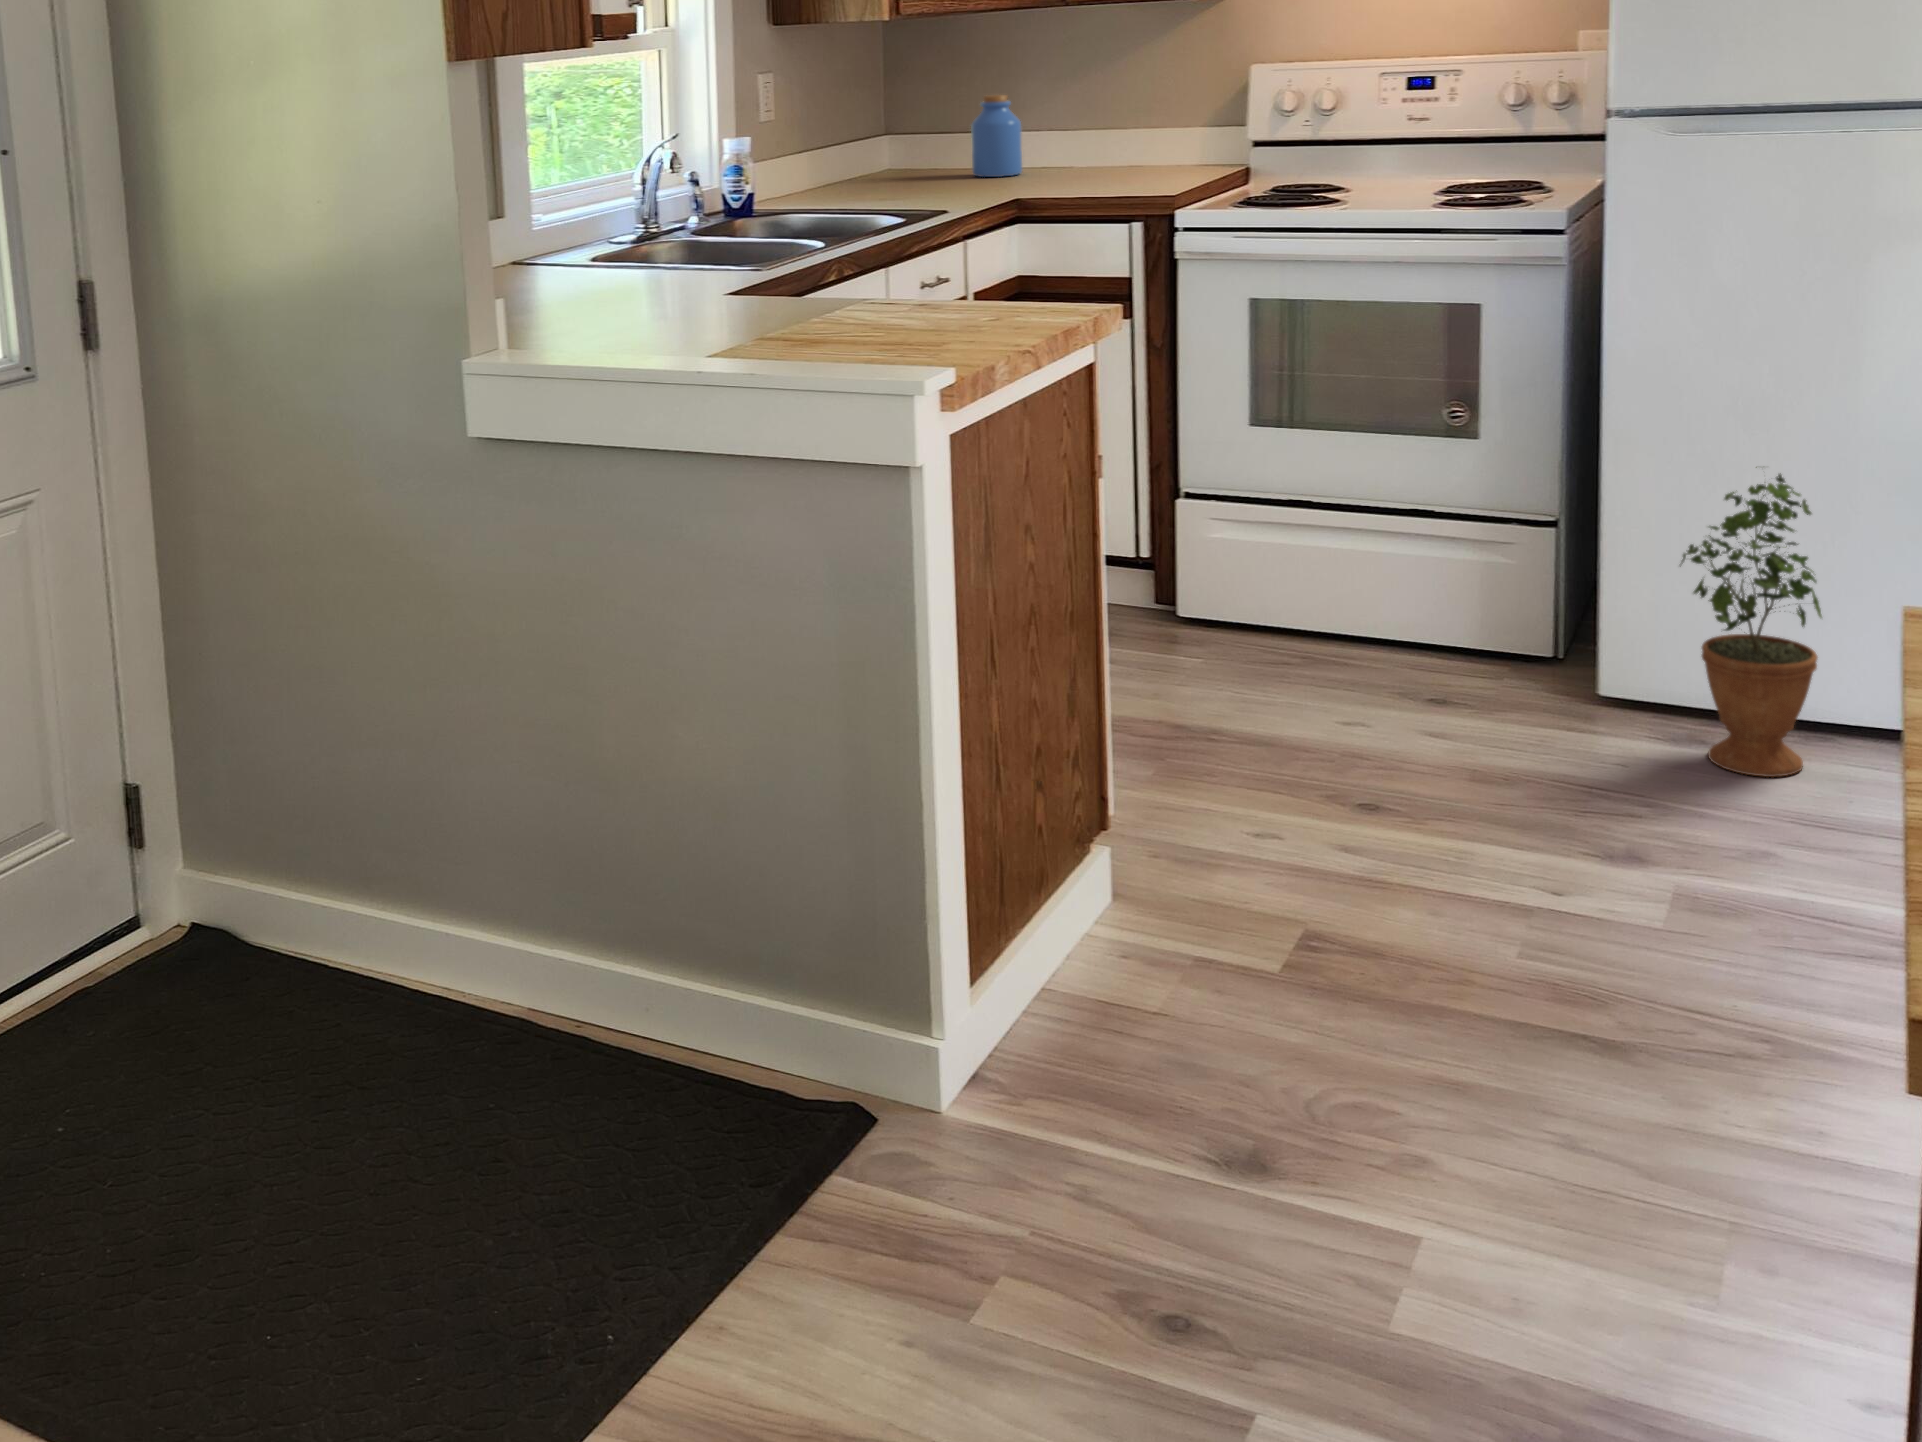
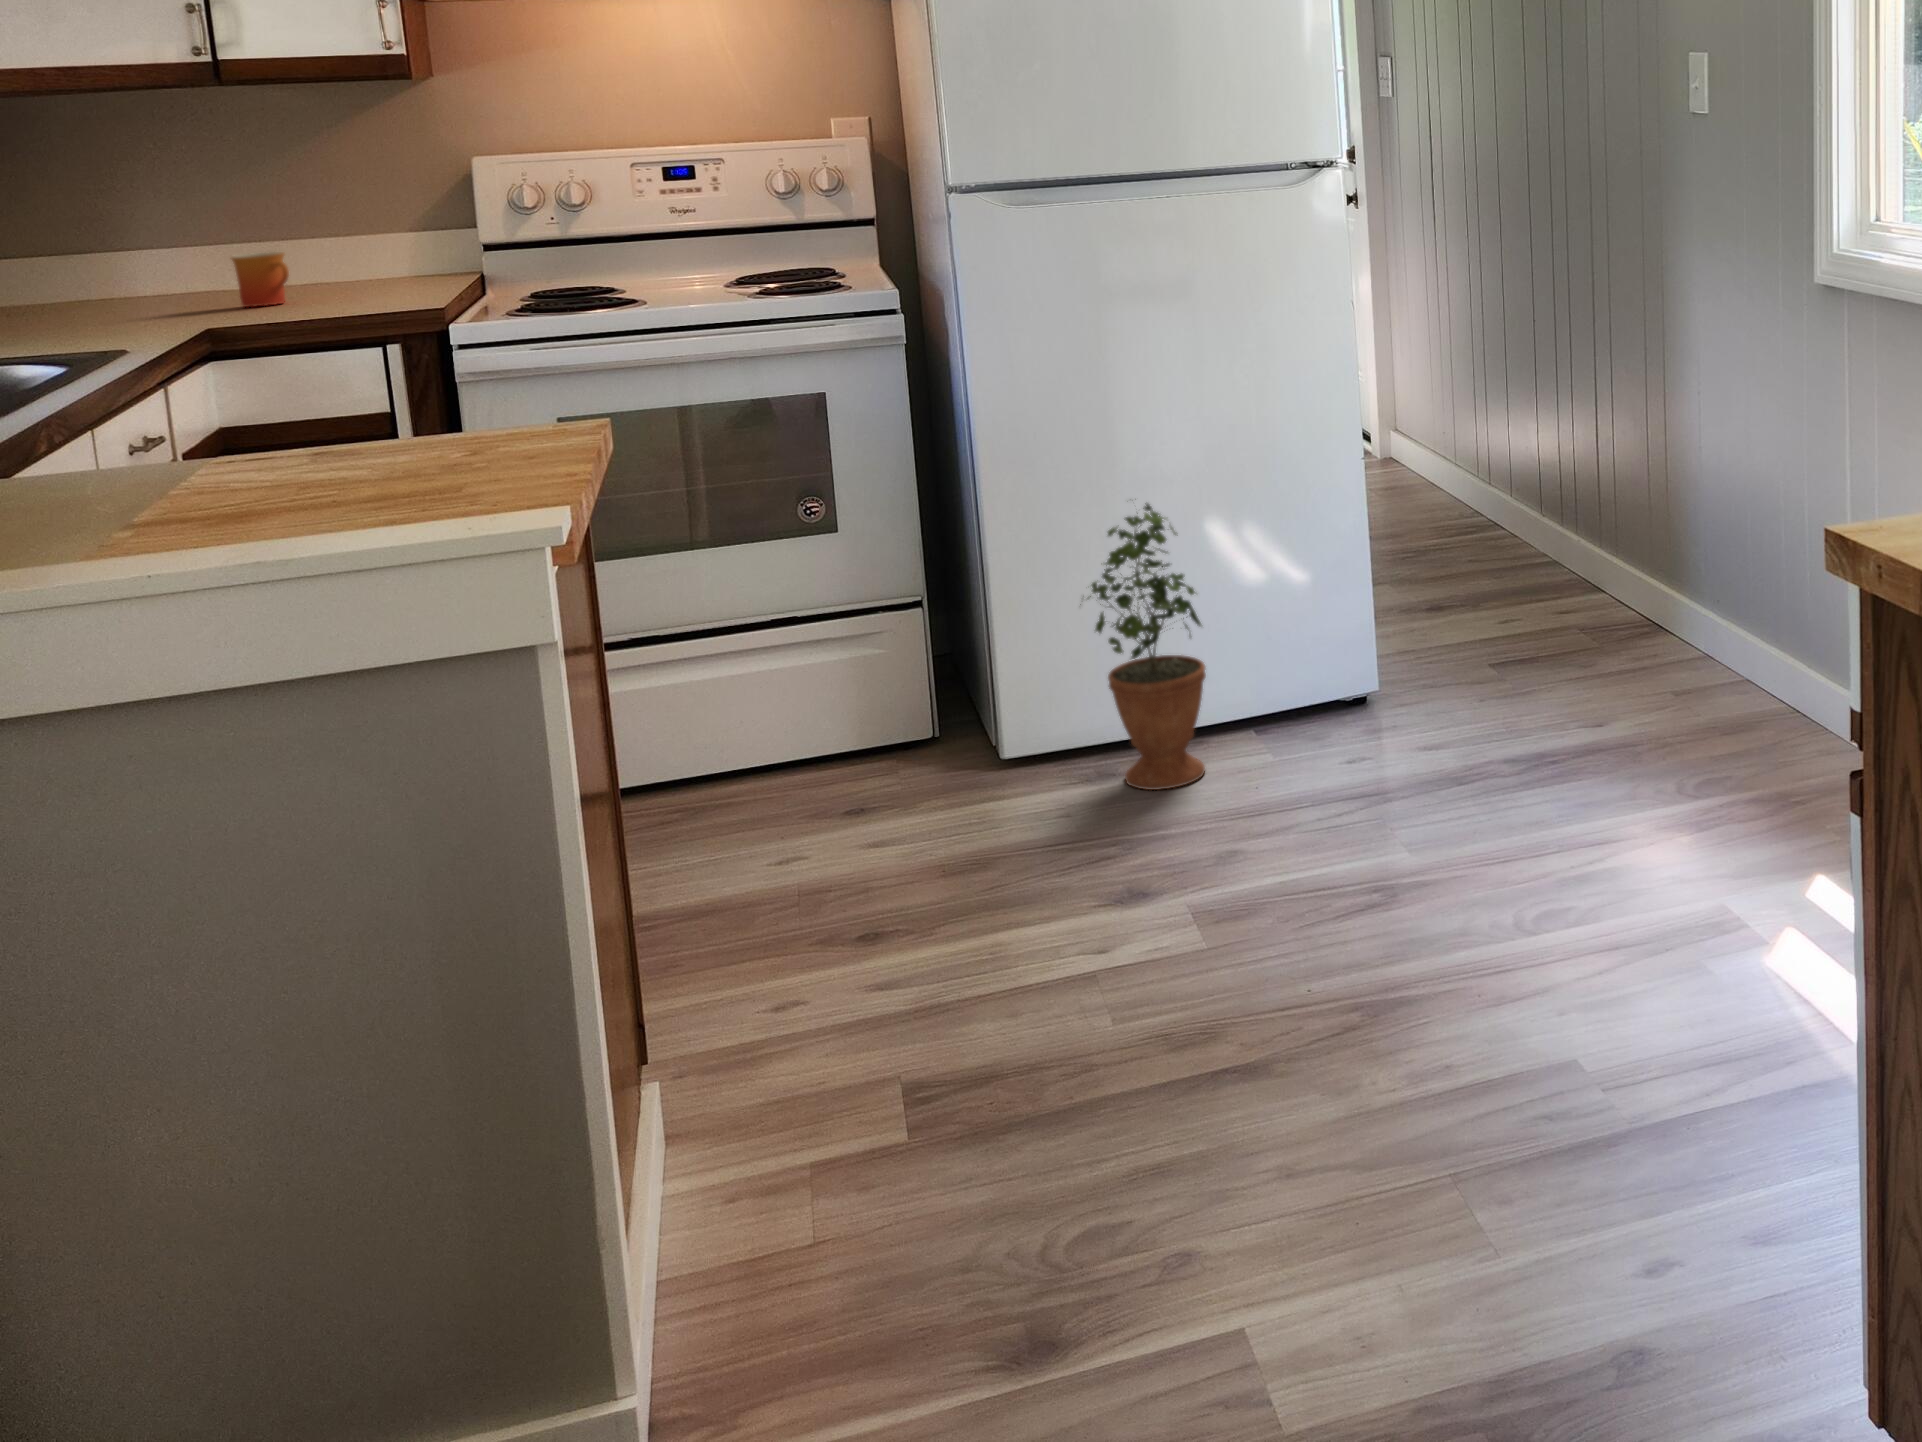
jar: present [971,95,1022,177] -> none [61,214,149,322]
mug: none [1076,132,1115,175] -> present [231,252,289,307]

